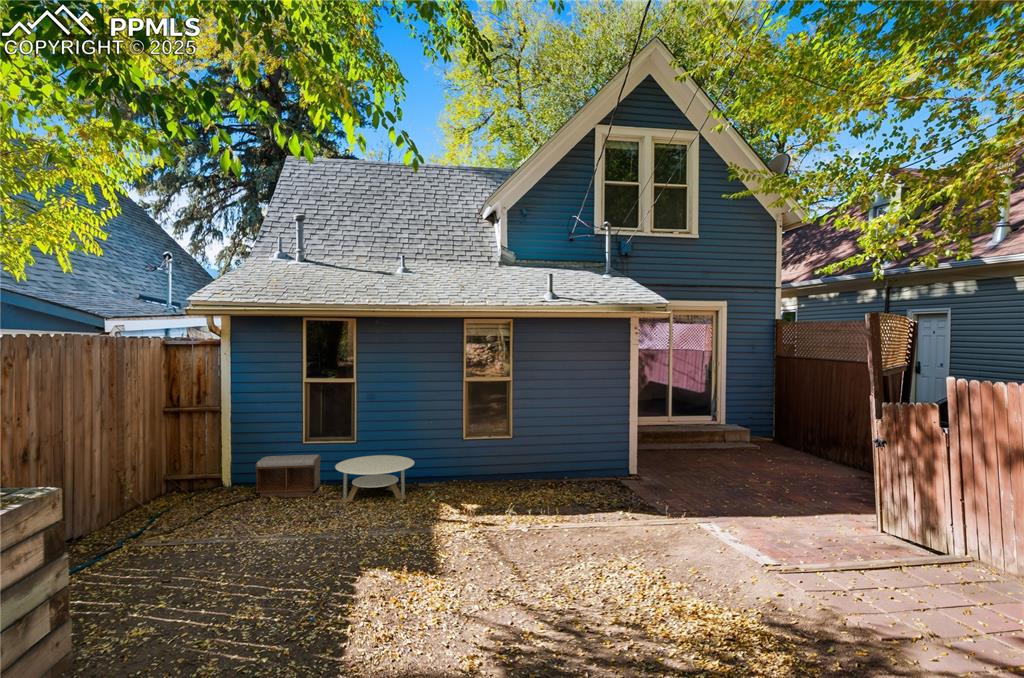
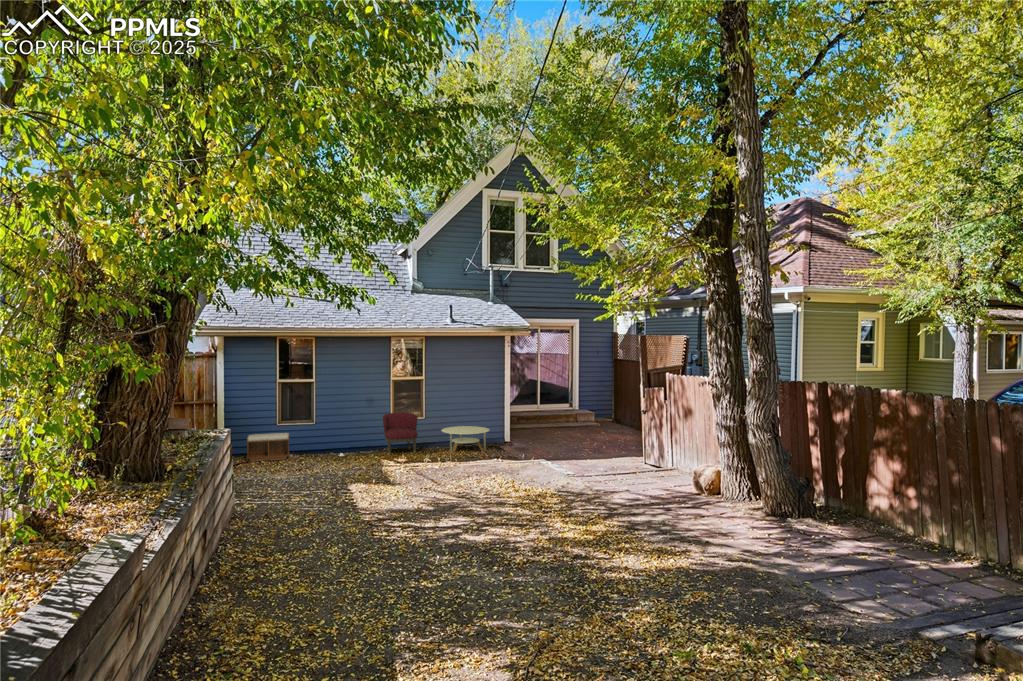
chair: none [450,428,501,494] -> present [383,412,418,455]
round table: present [335,455,414,502] -> present [442,426,489,453]

